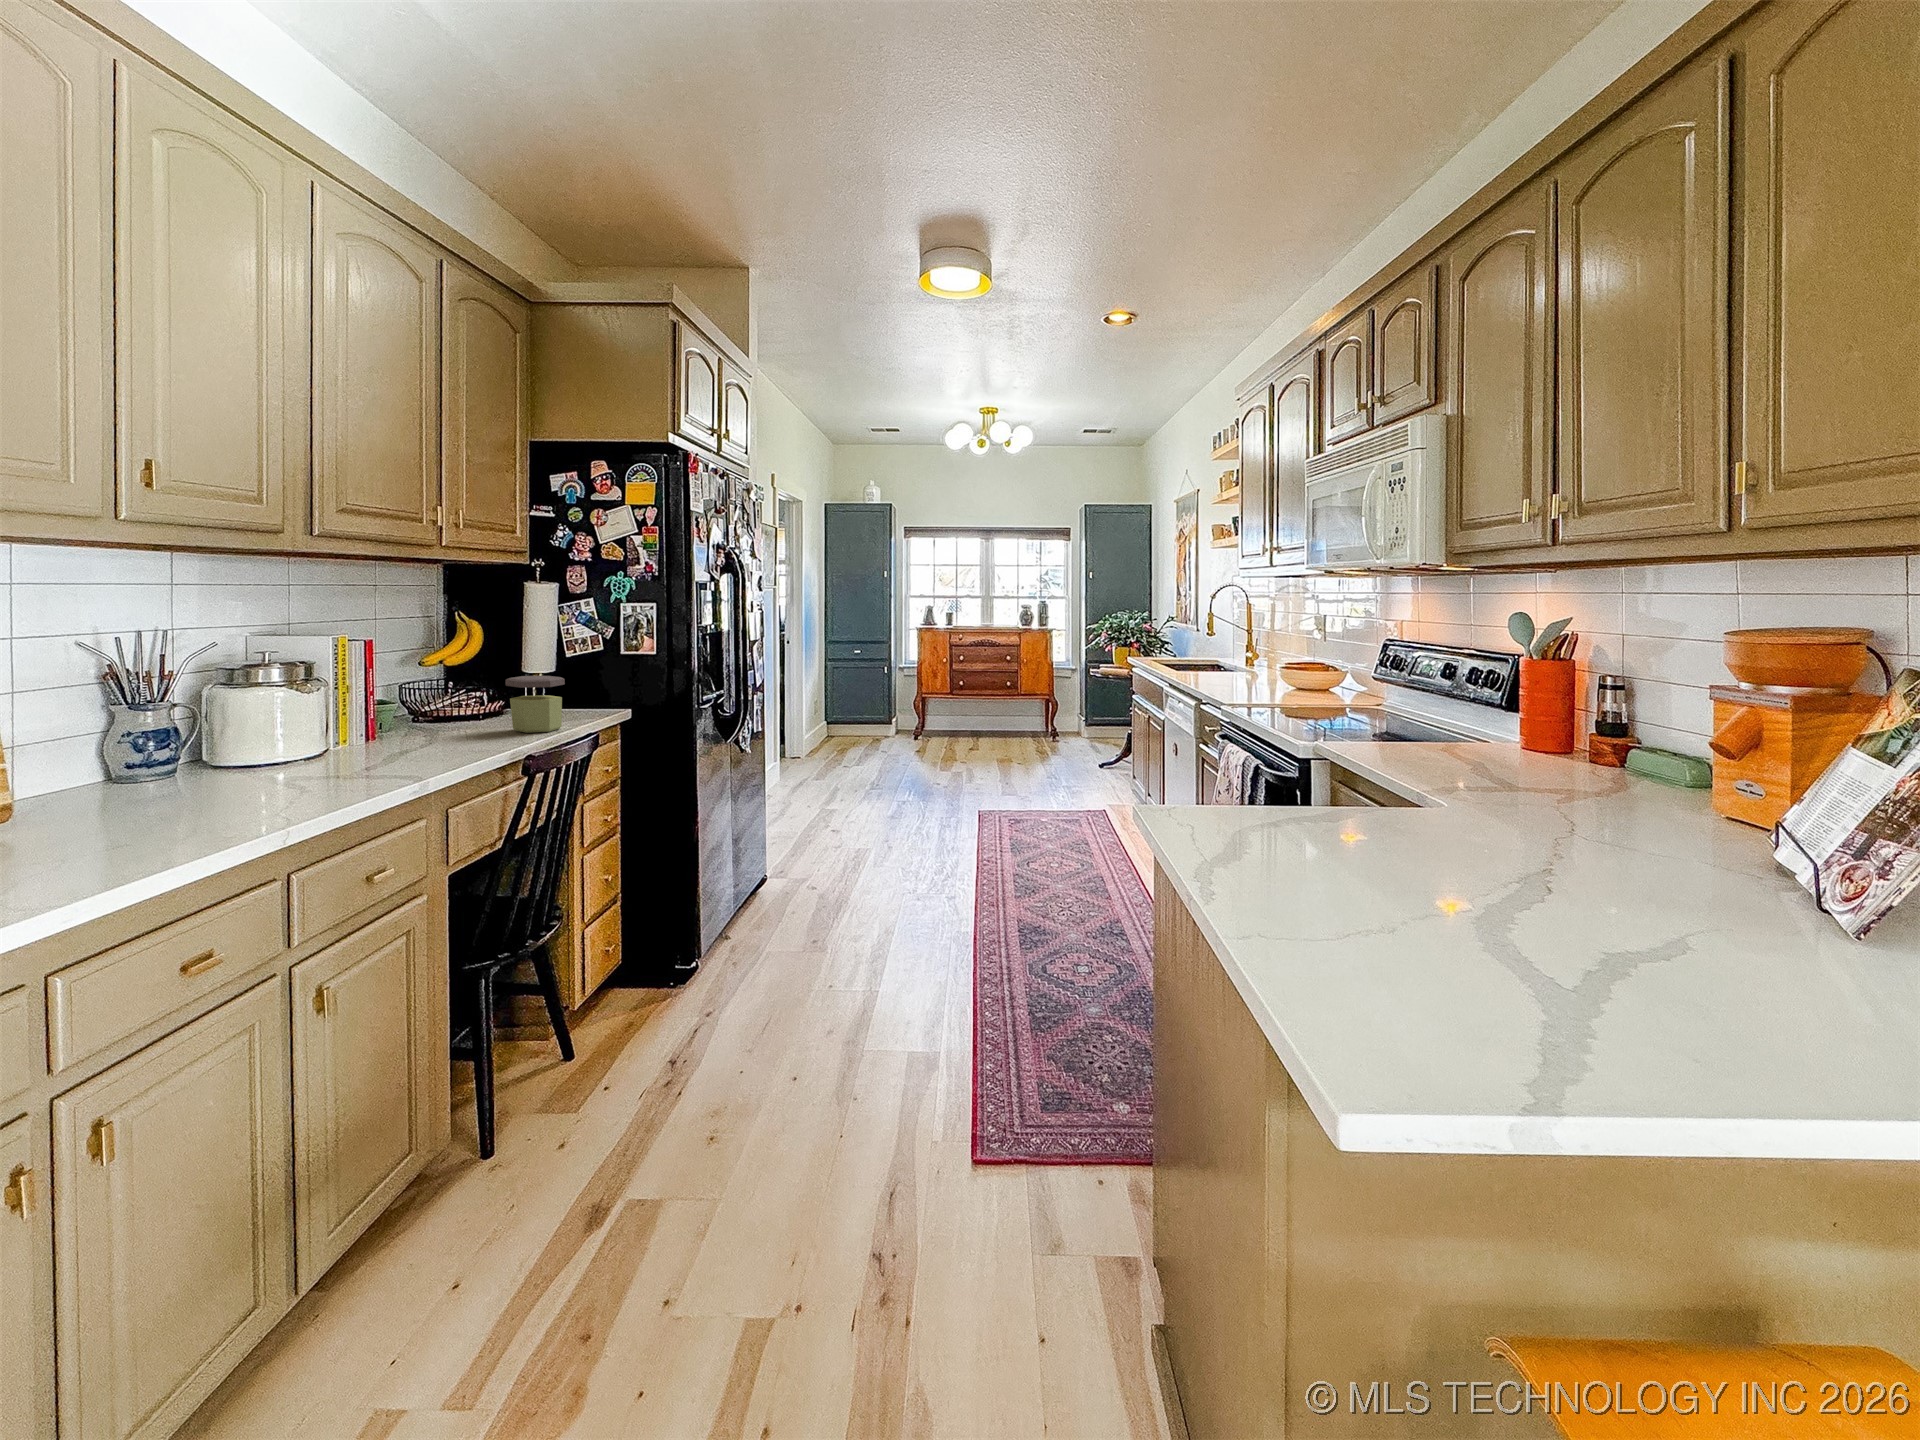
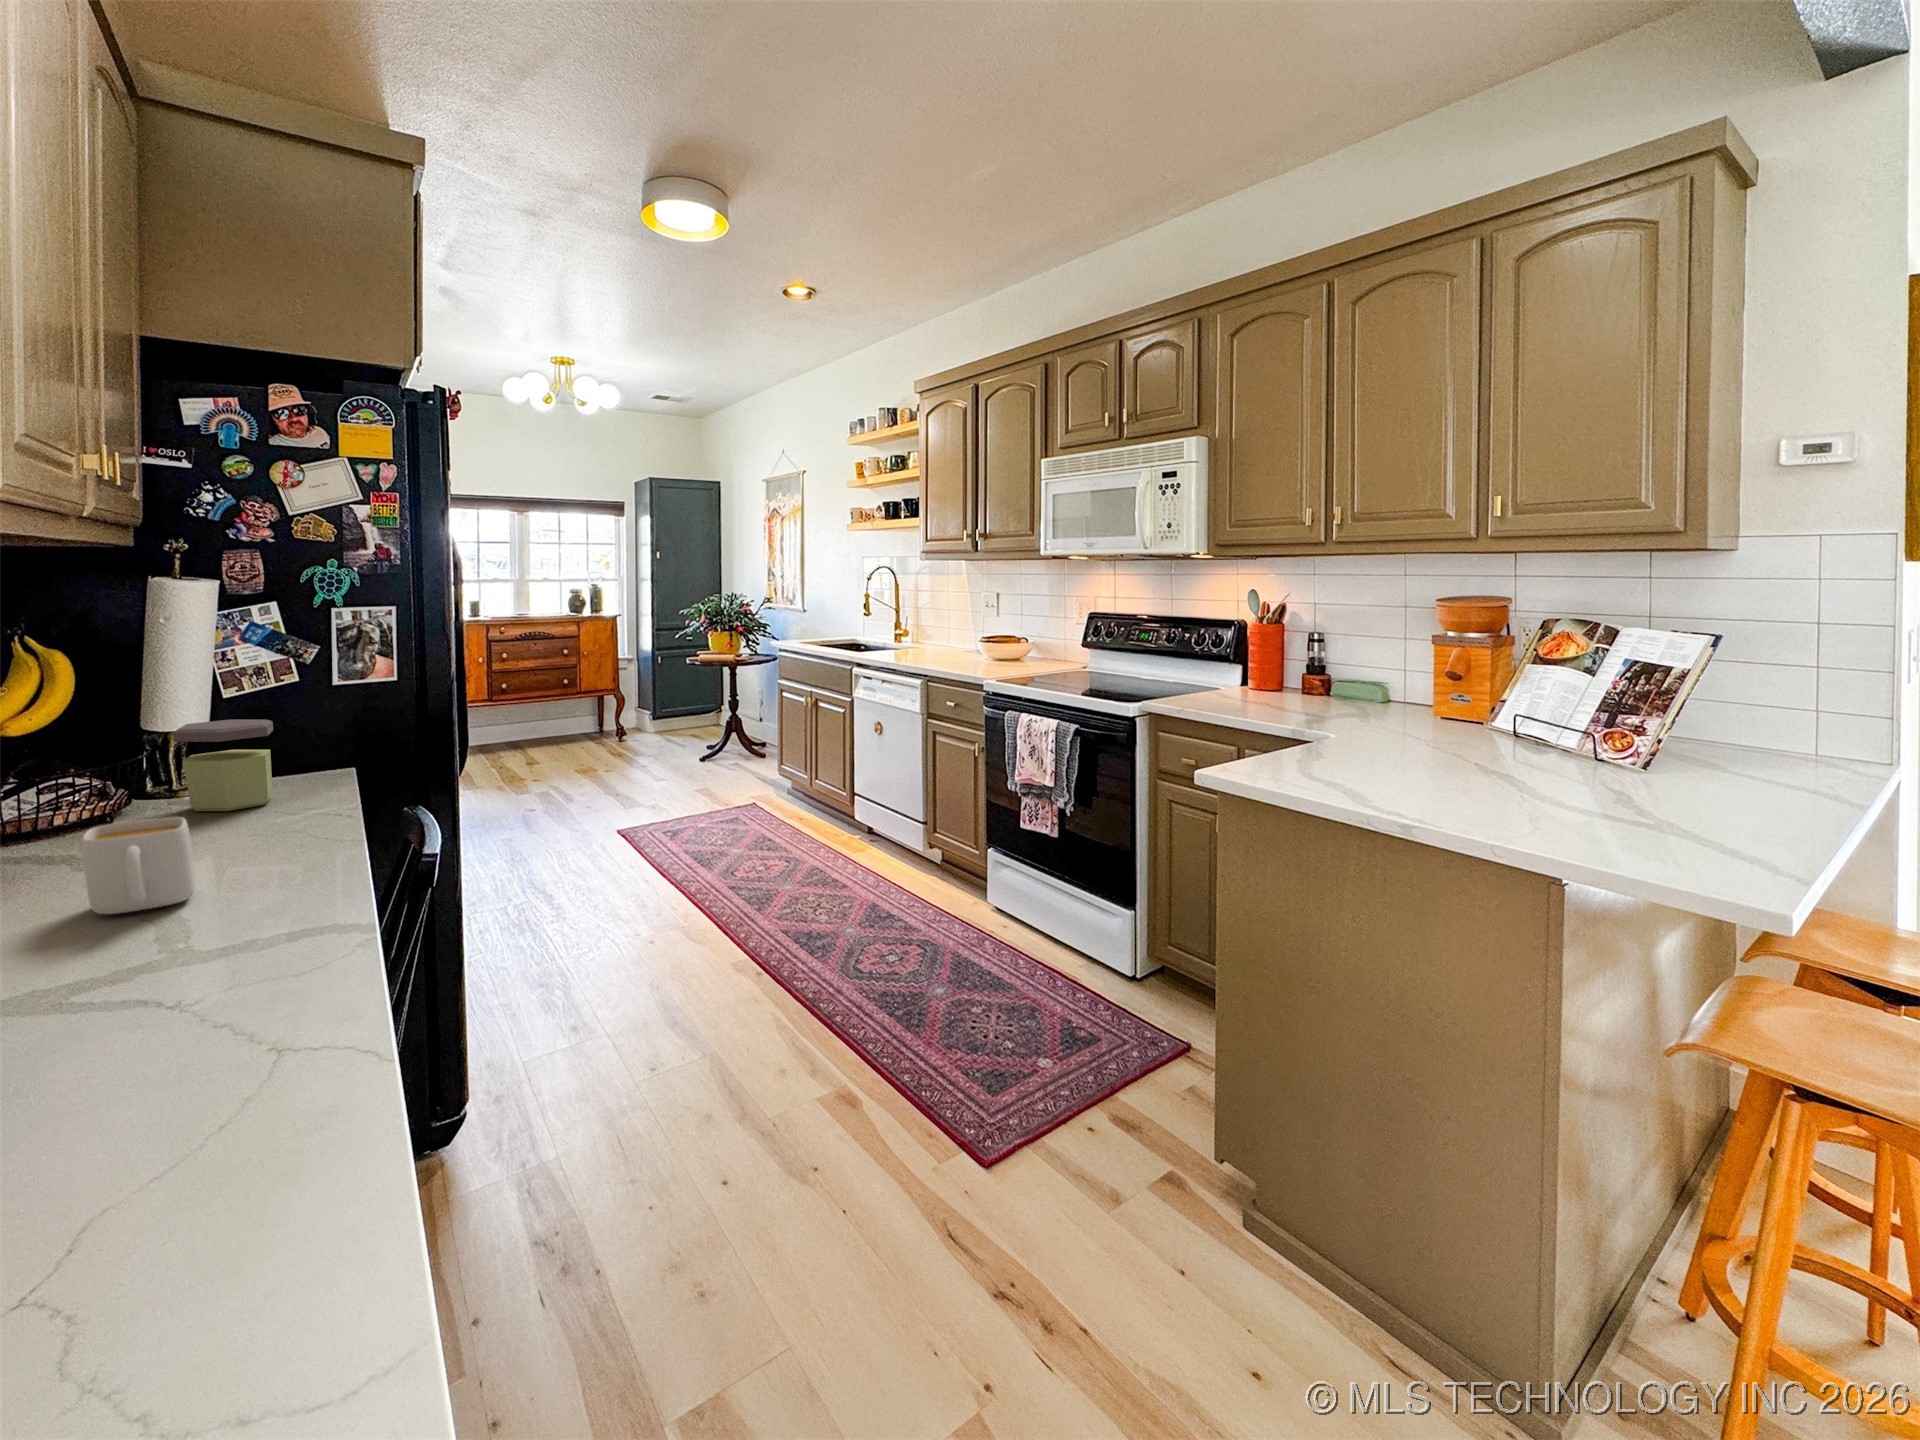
mug: none [353,722,418,772] -> present [82,817,196,914]

